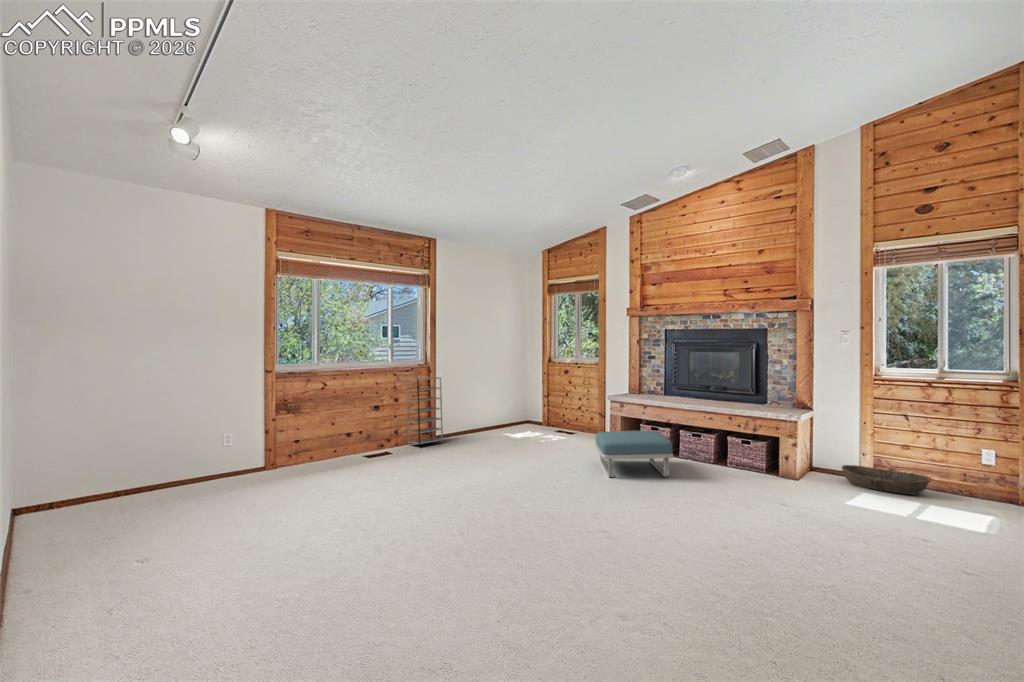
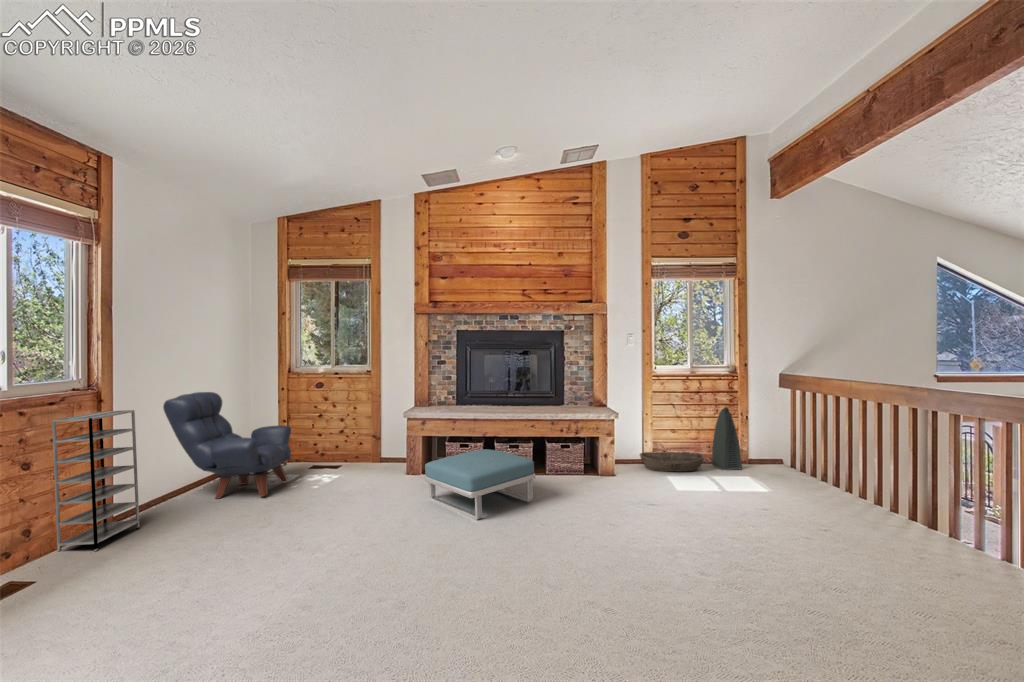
armchair: none [466,372,537,441] -> present [163,392,291,499]
air purifier: none [957,425,999,508] -> present [712,407,742,470]

